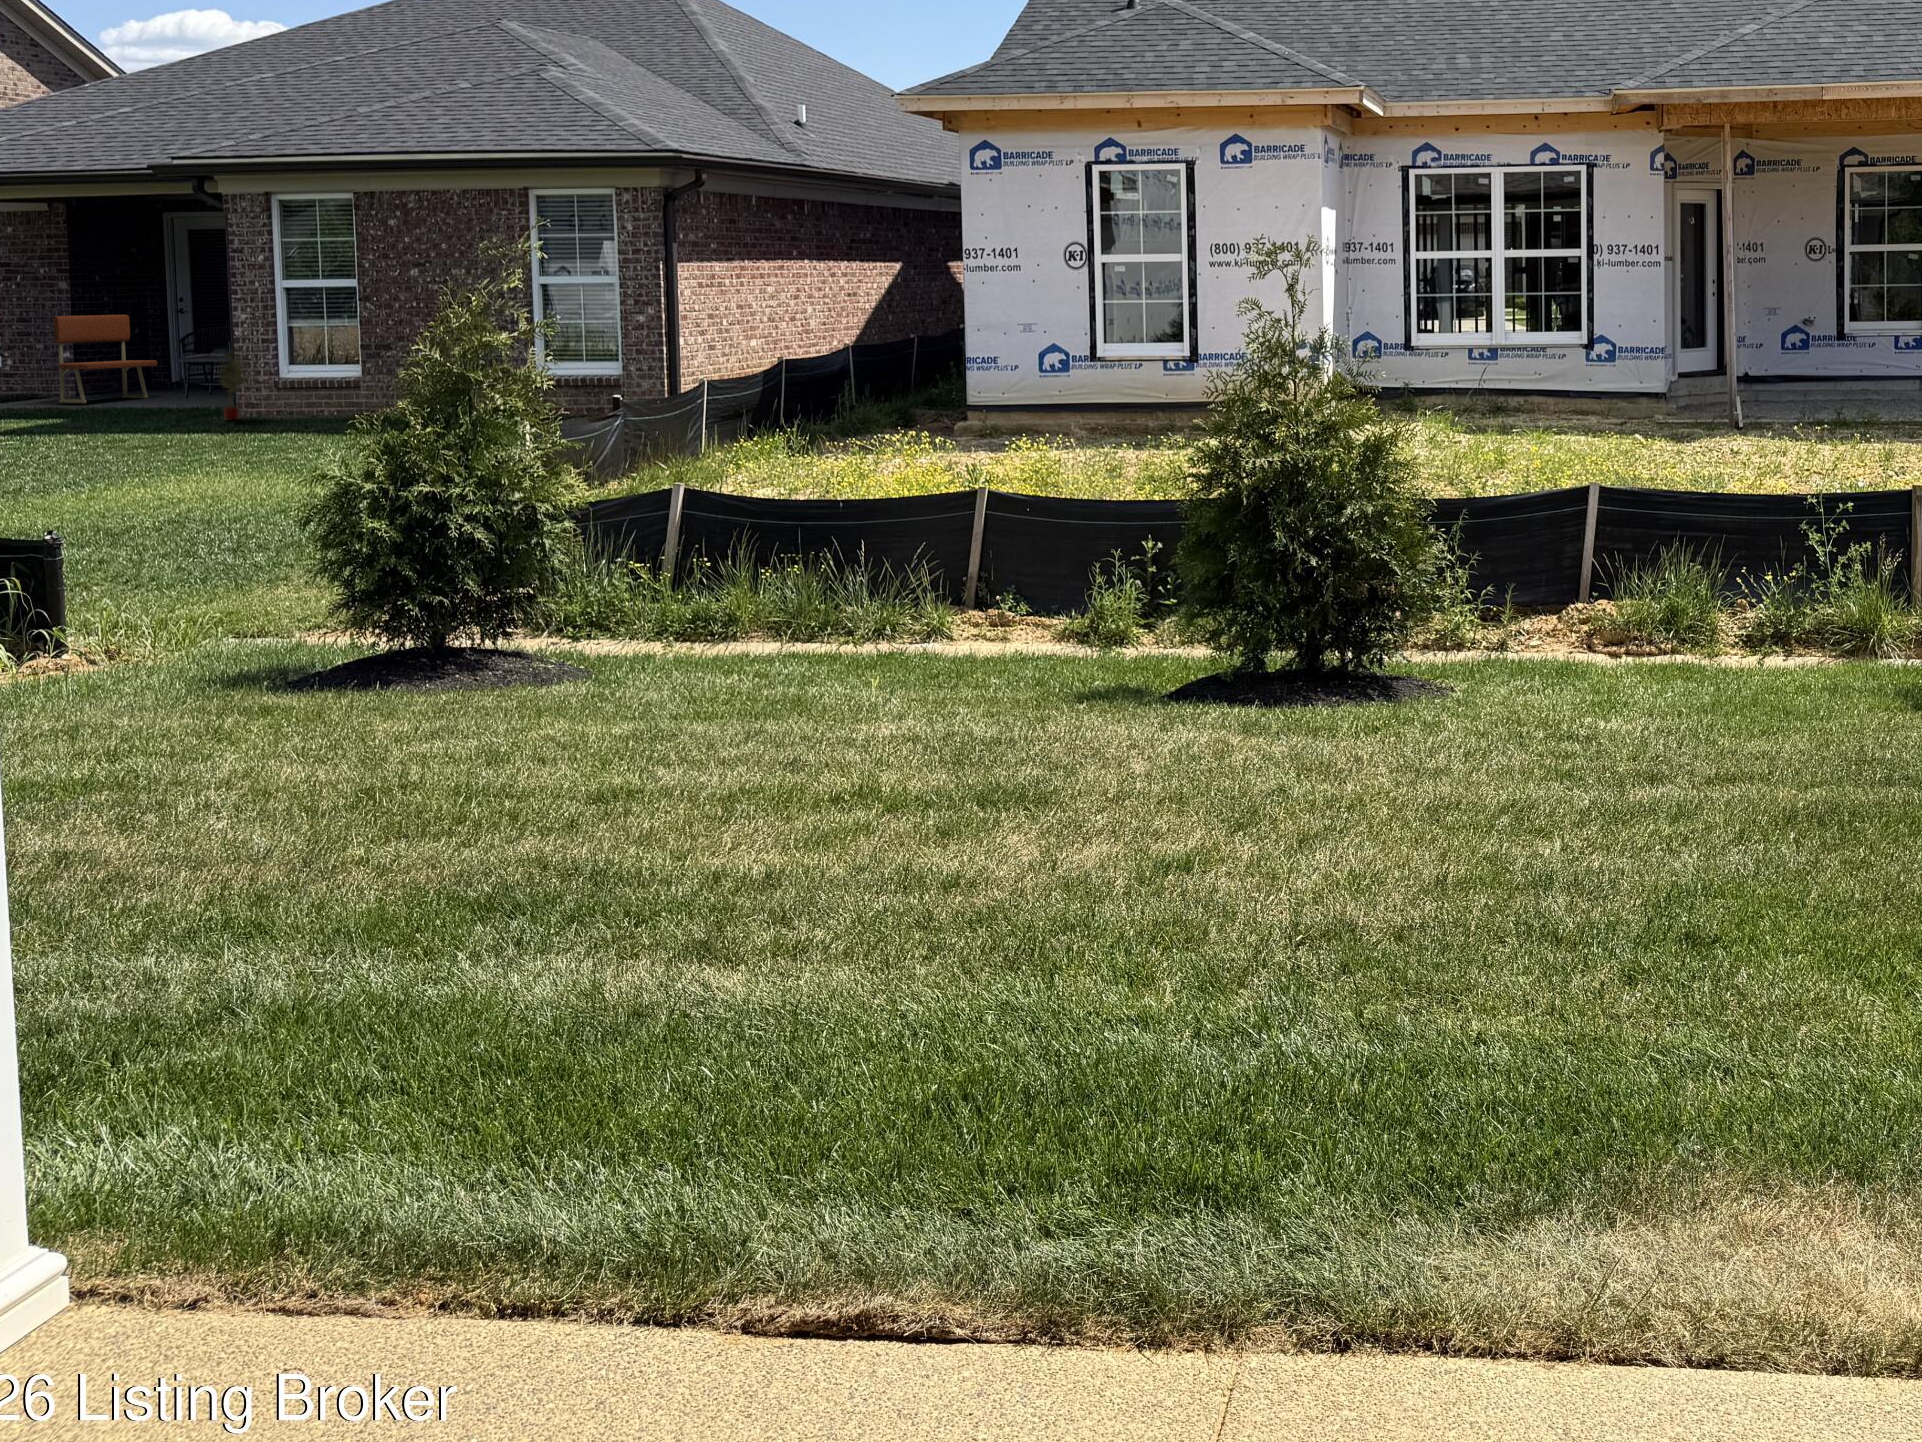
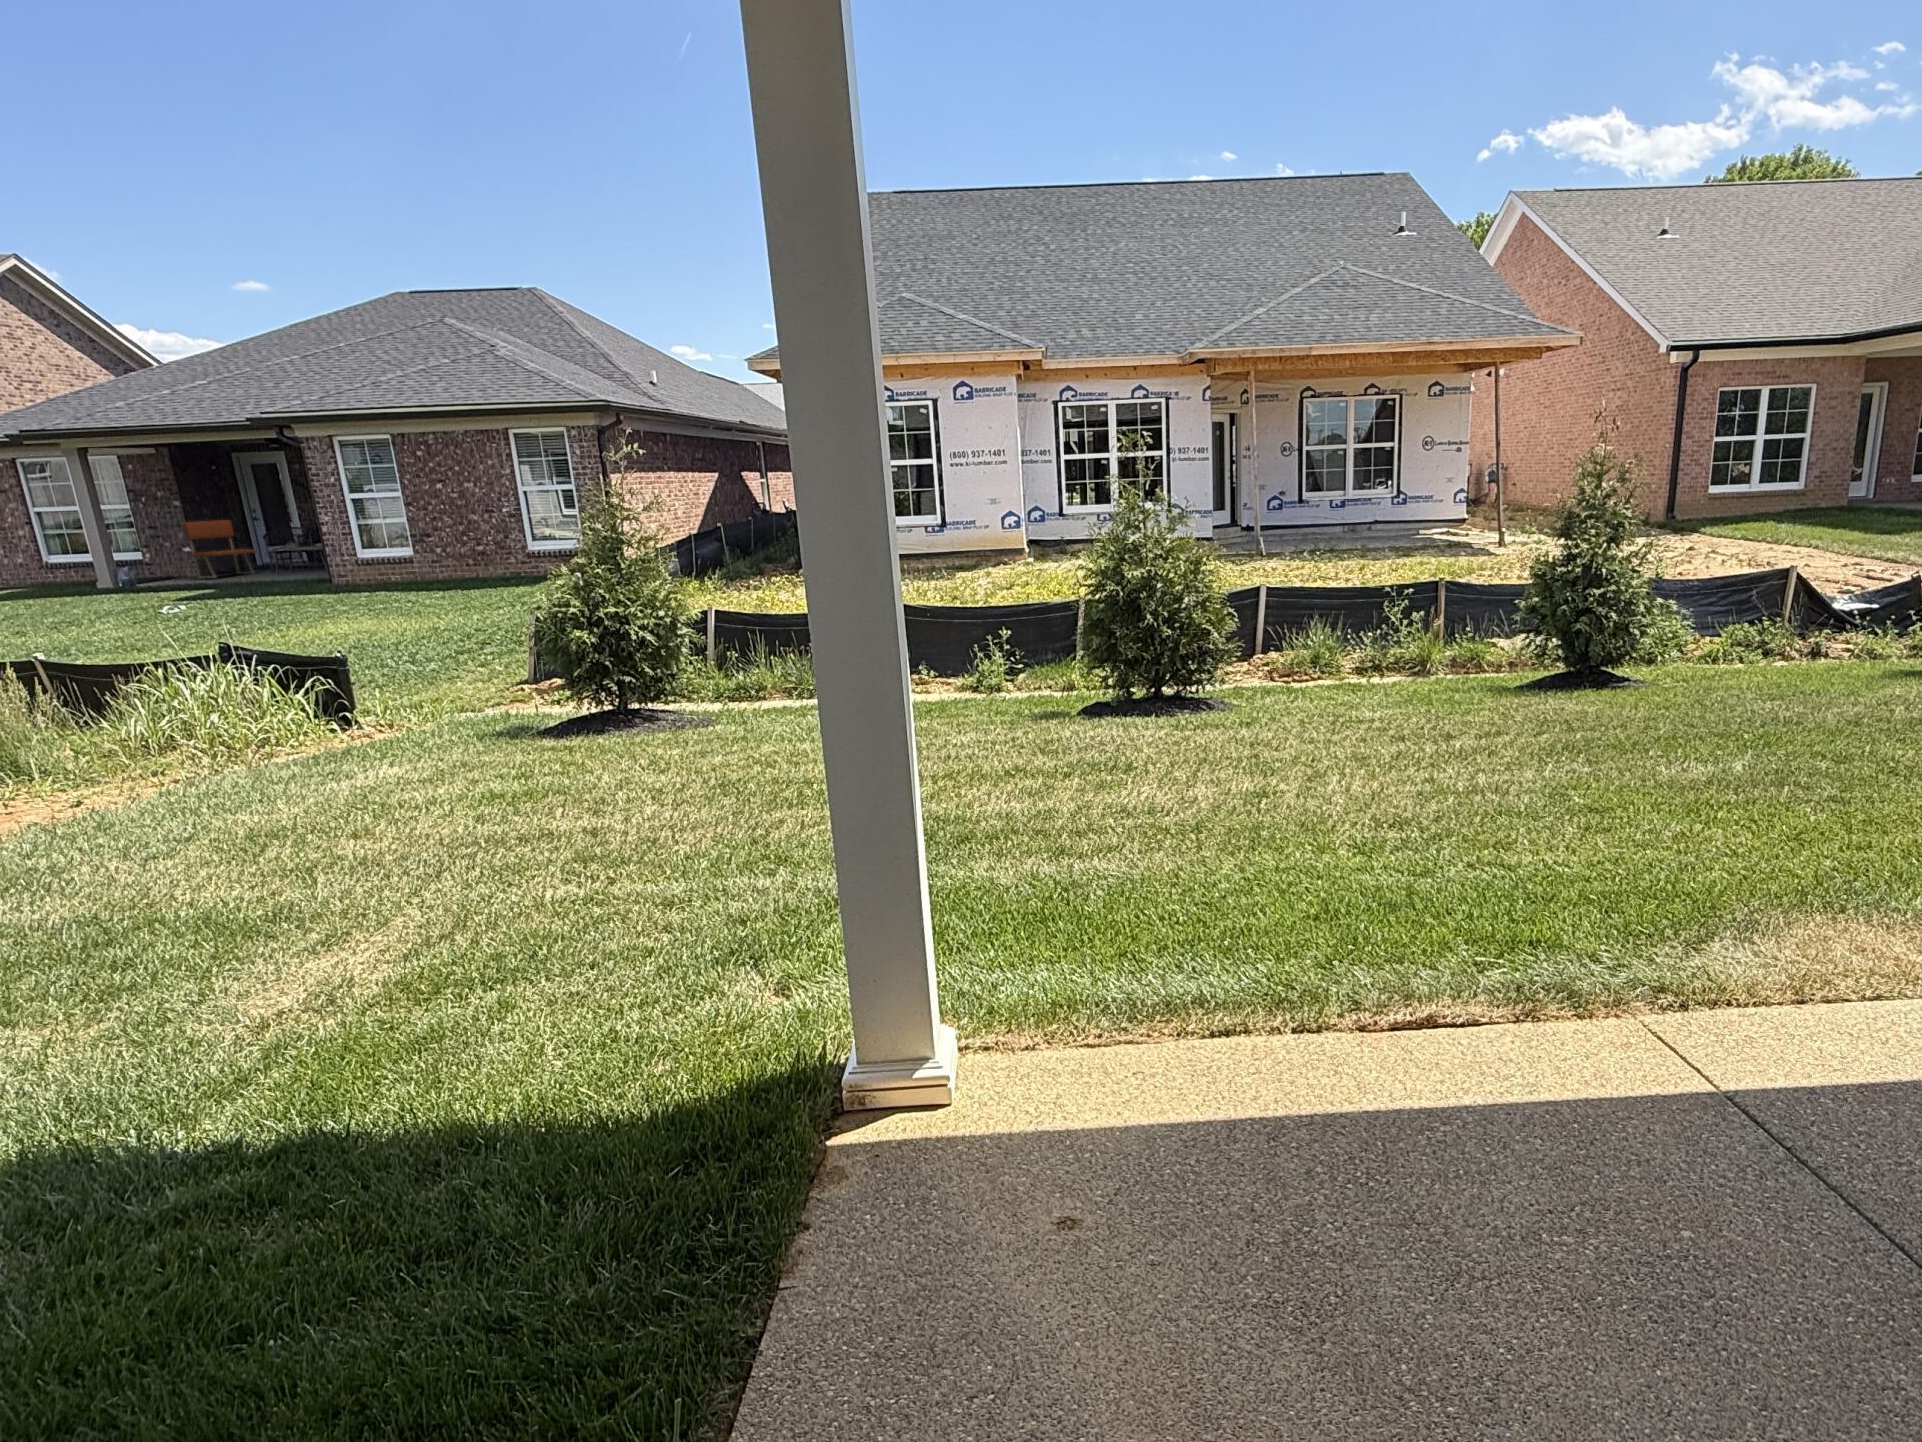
potted tree: present [219,354,258,421] -> none [312,541,341,585]

